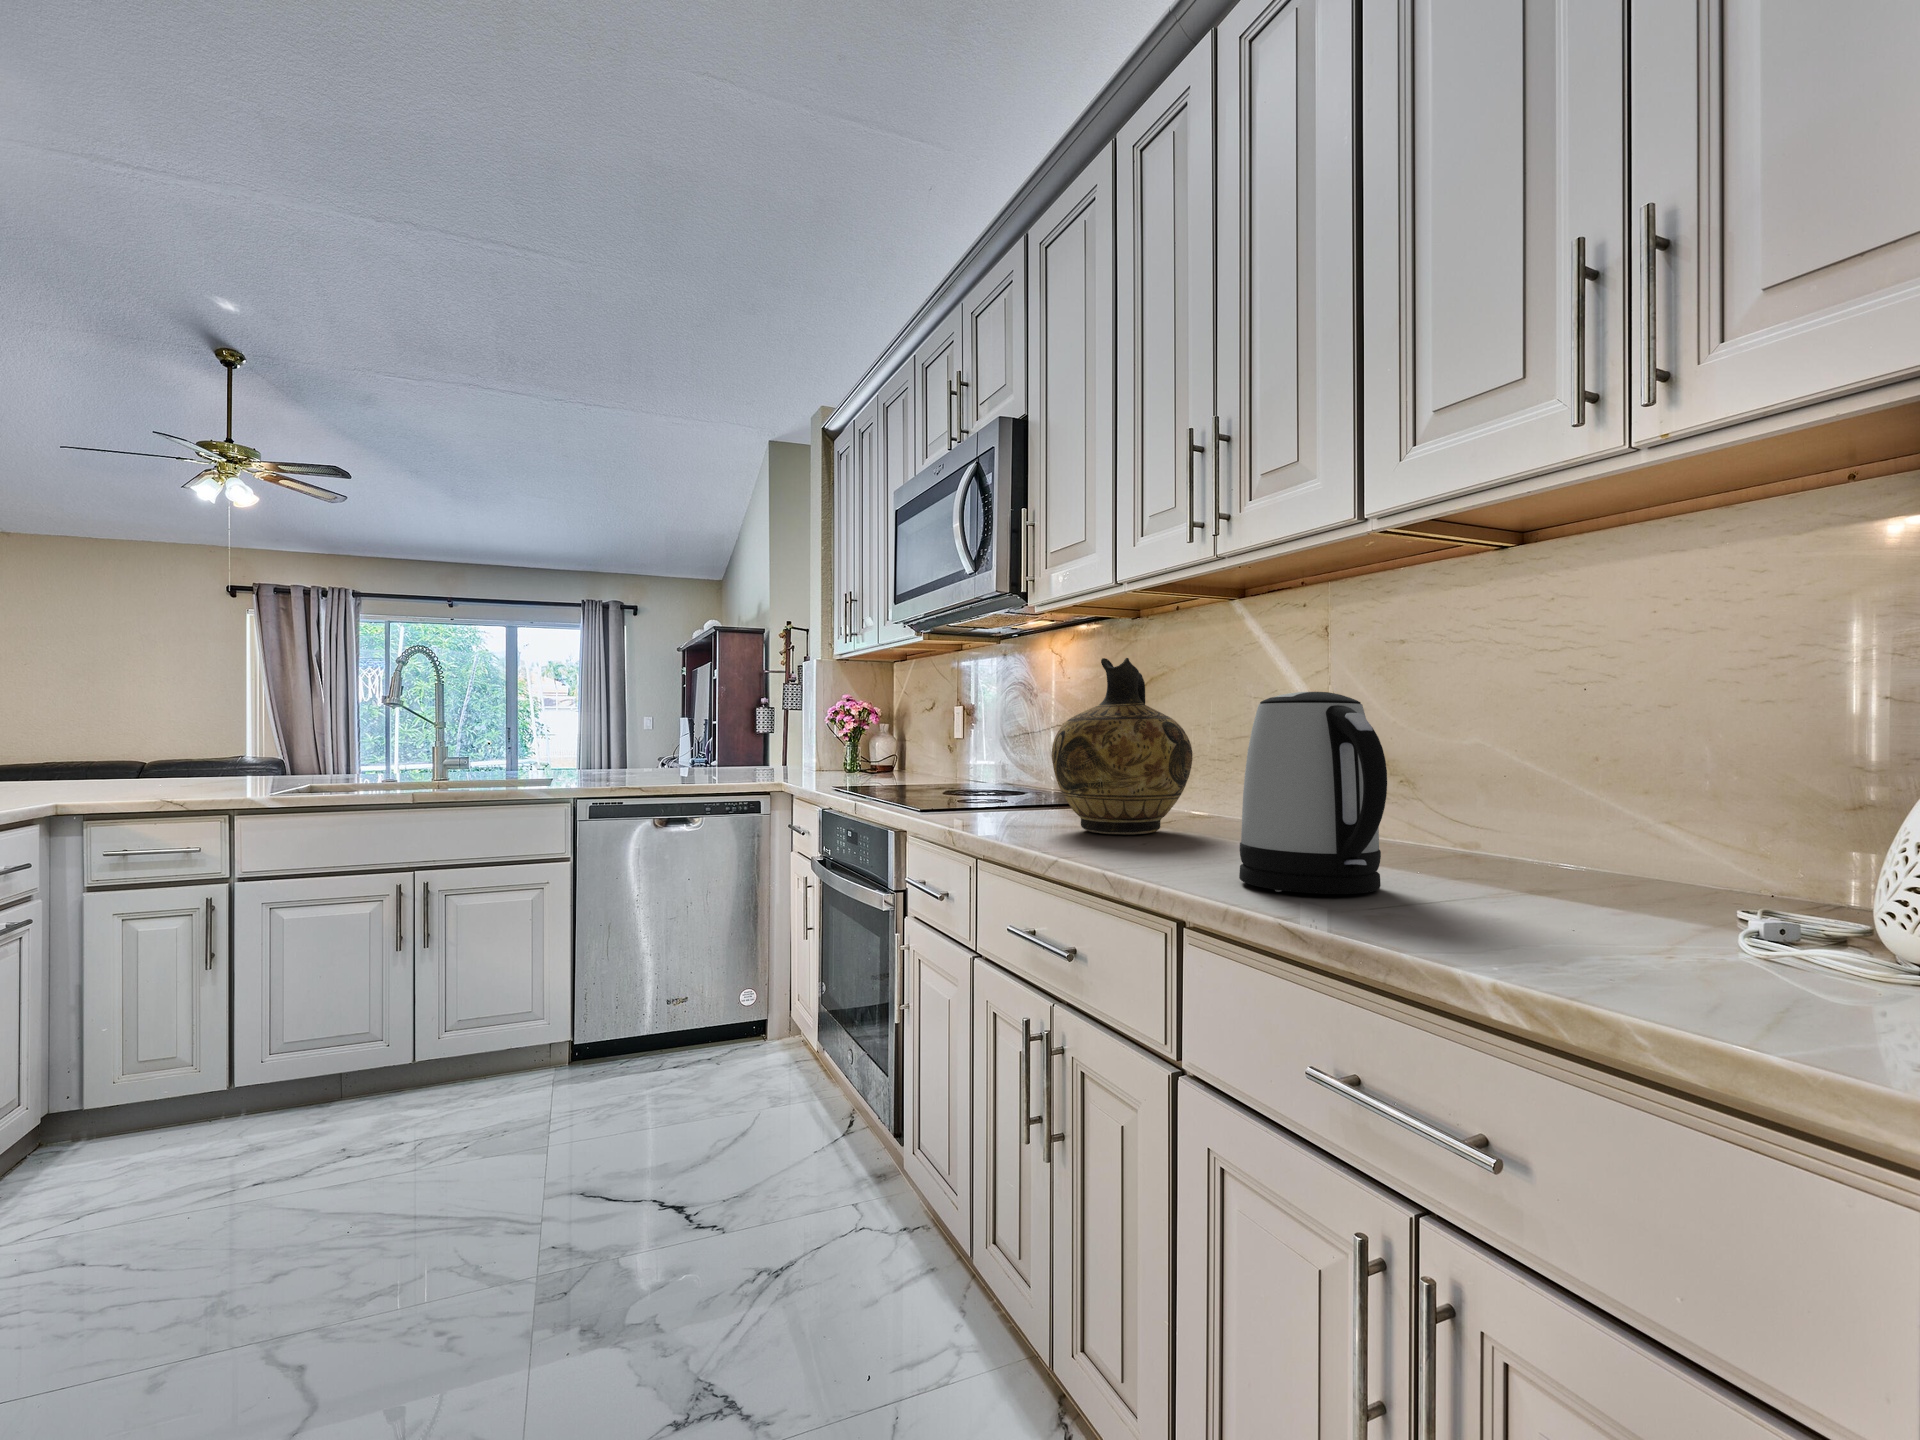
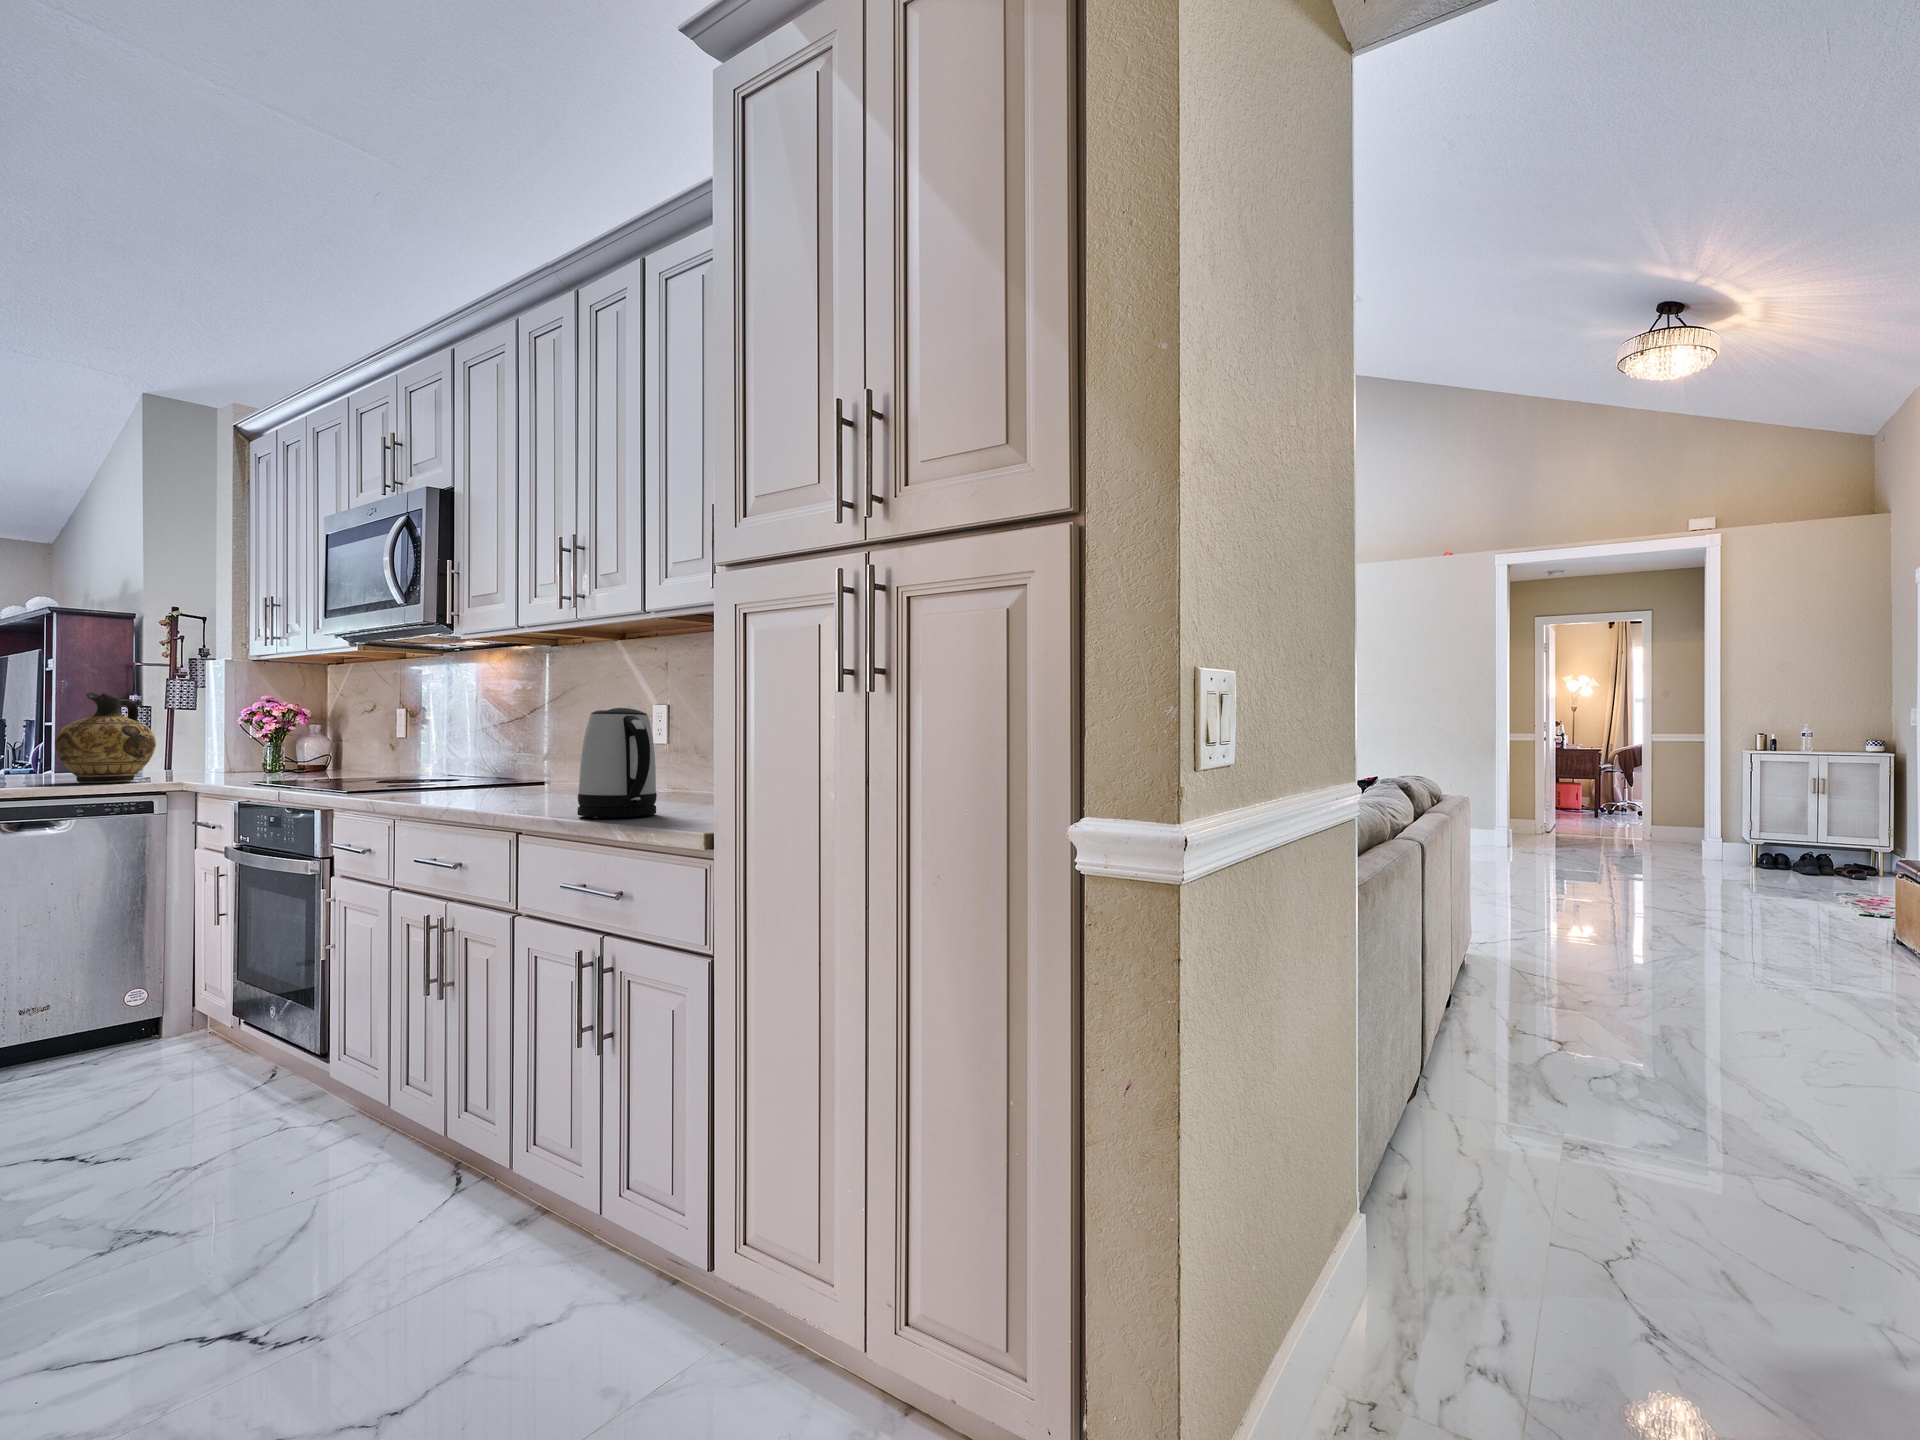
ceramic jug: present [1052,658,1193,834] -> present [55,692,156,783]

